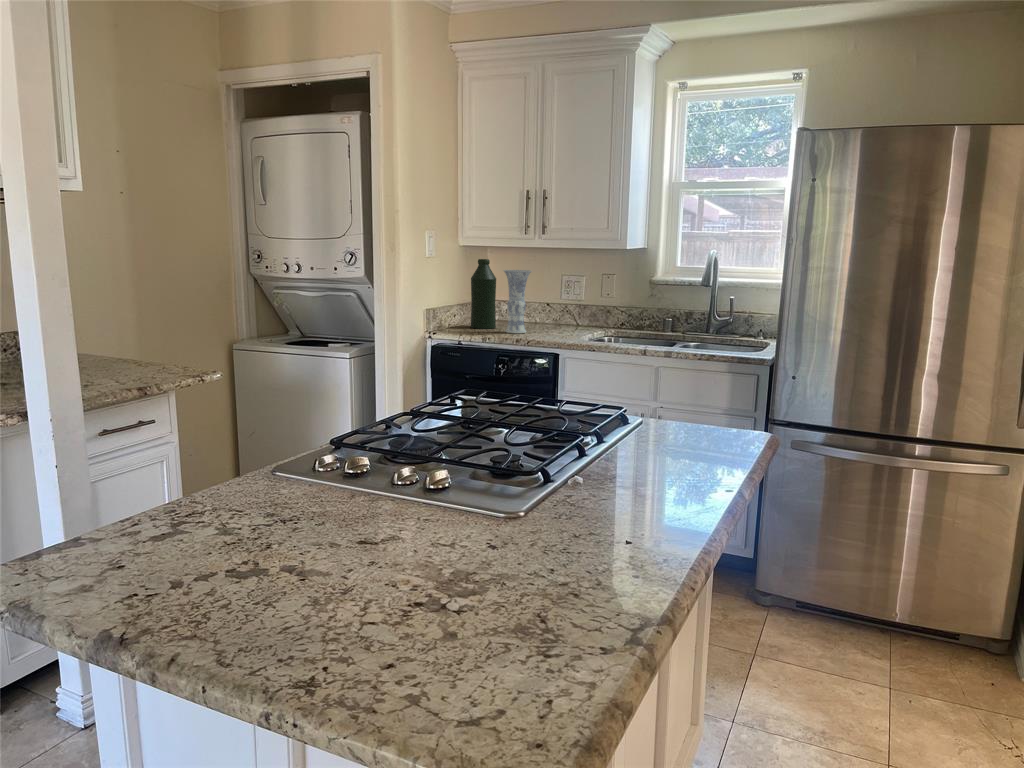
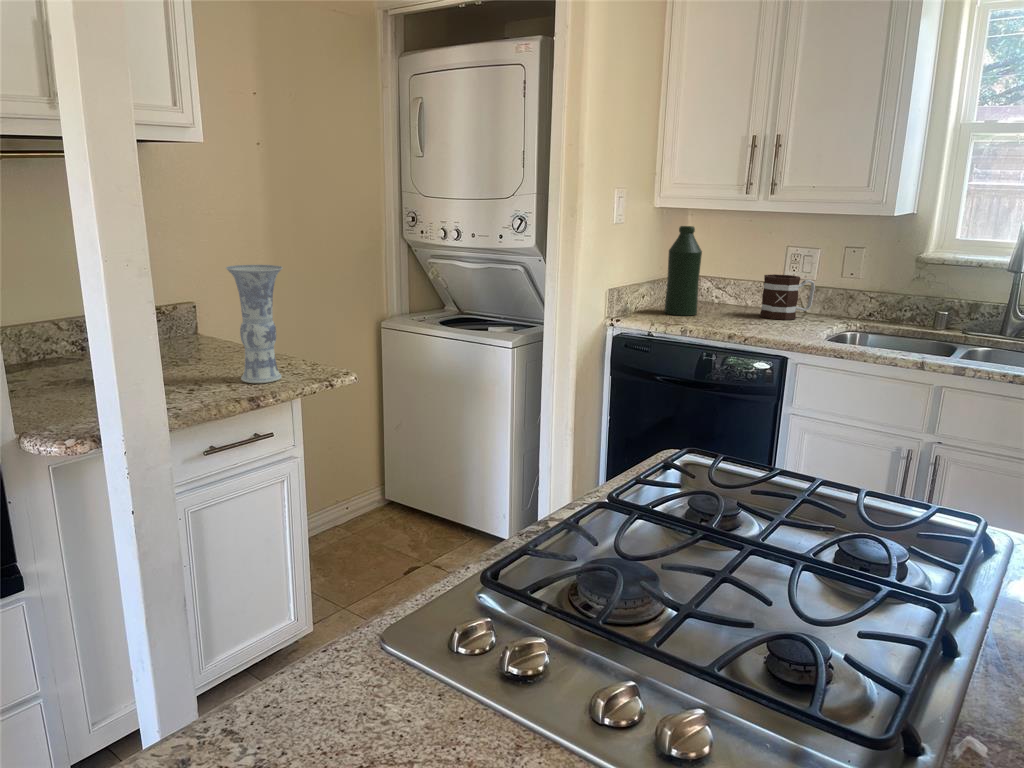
vase: present [504,270,532,333] -> present [226,265,283,383]
mug: none [544,296,583,329] -> present [760,274,815,320]

